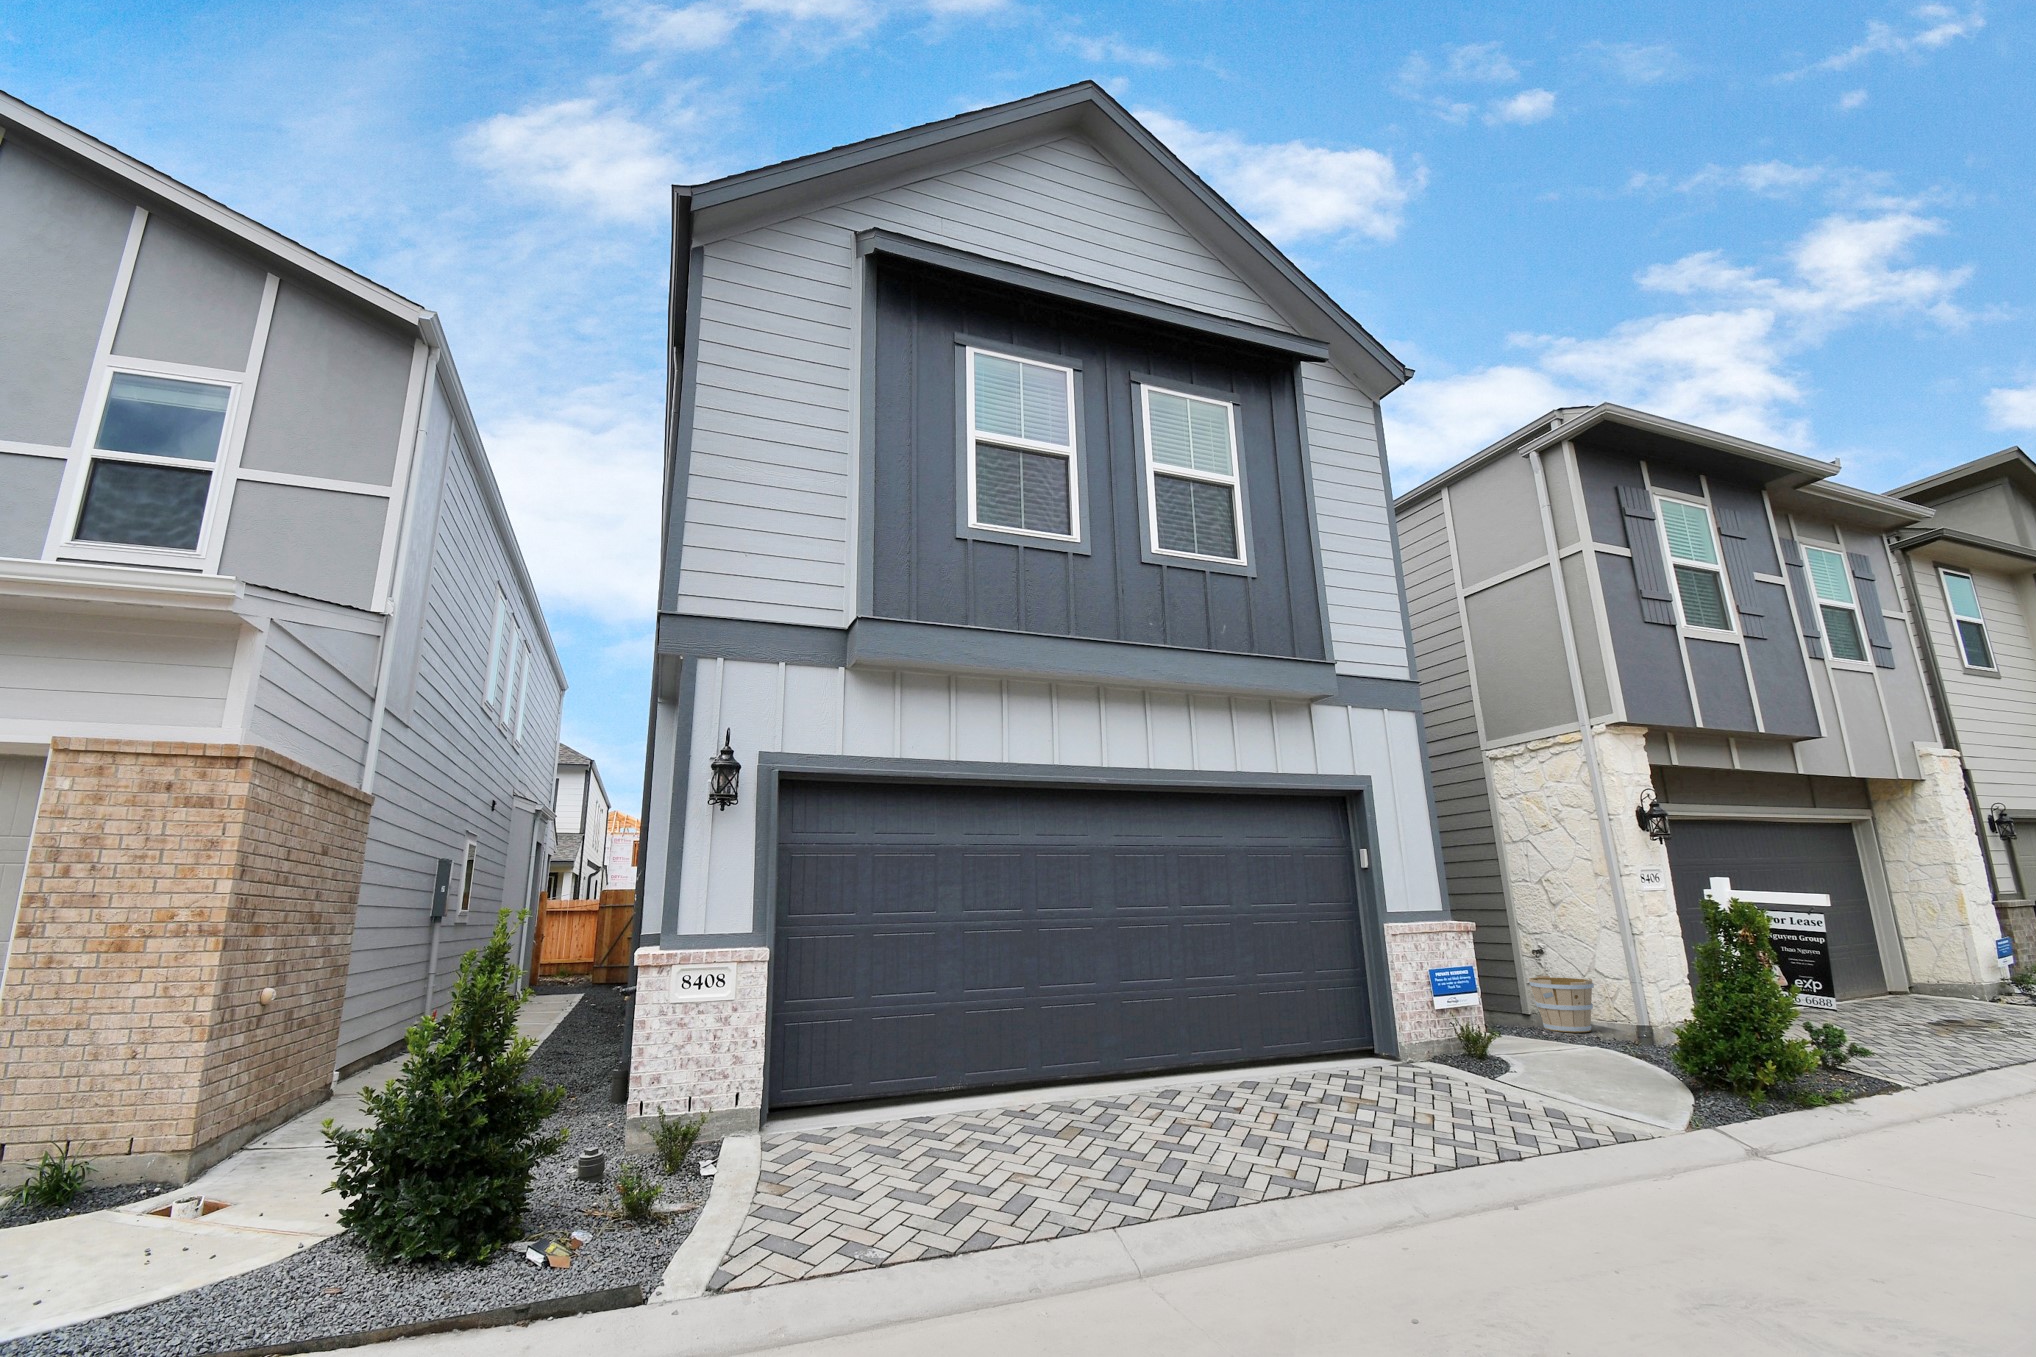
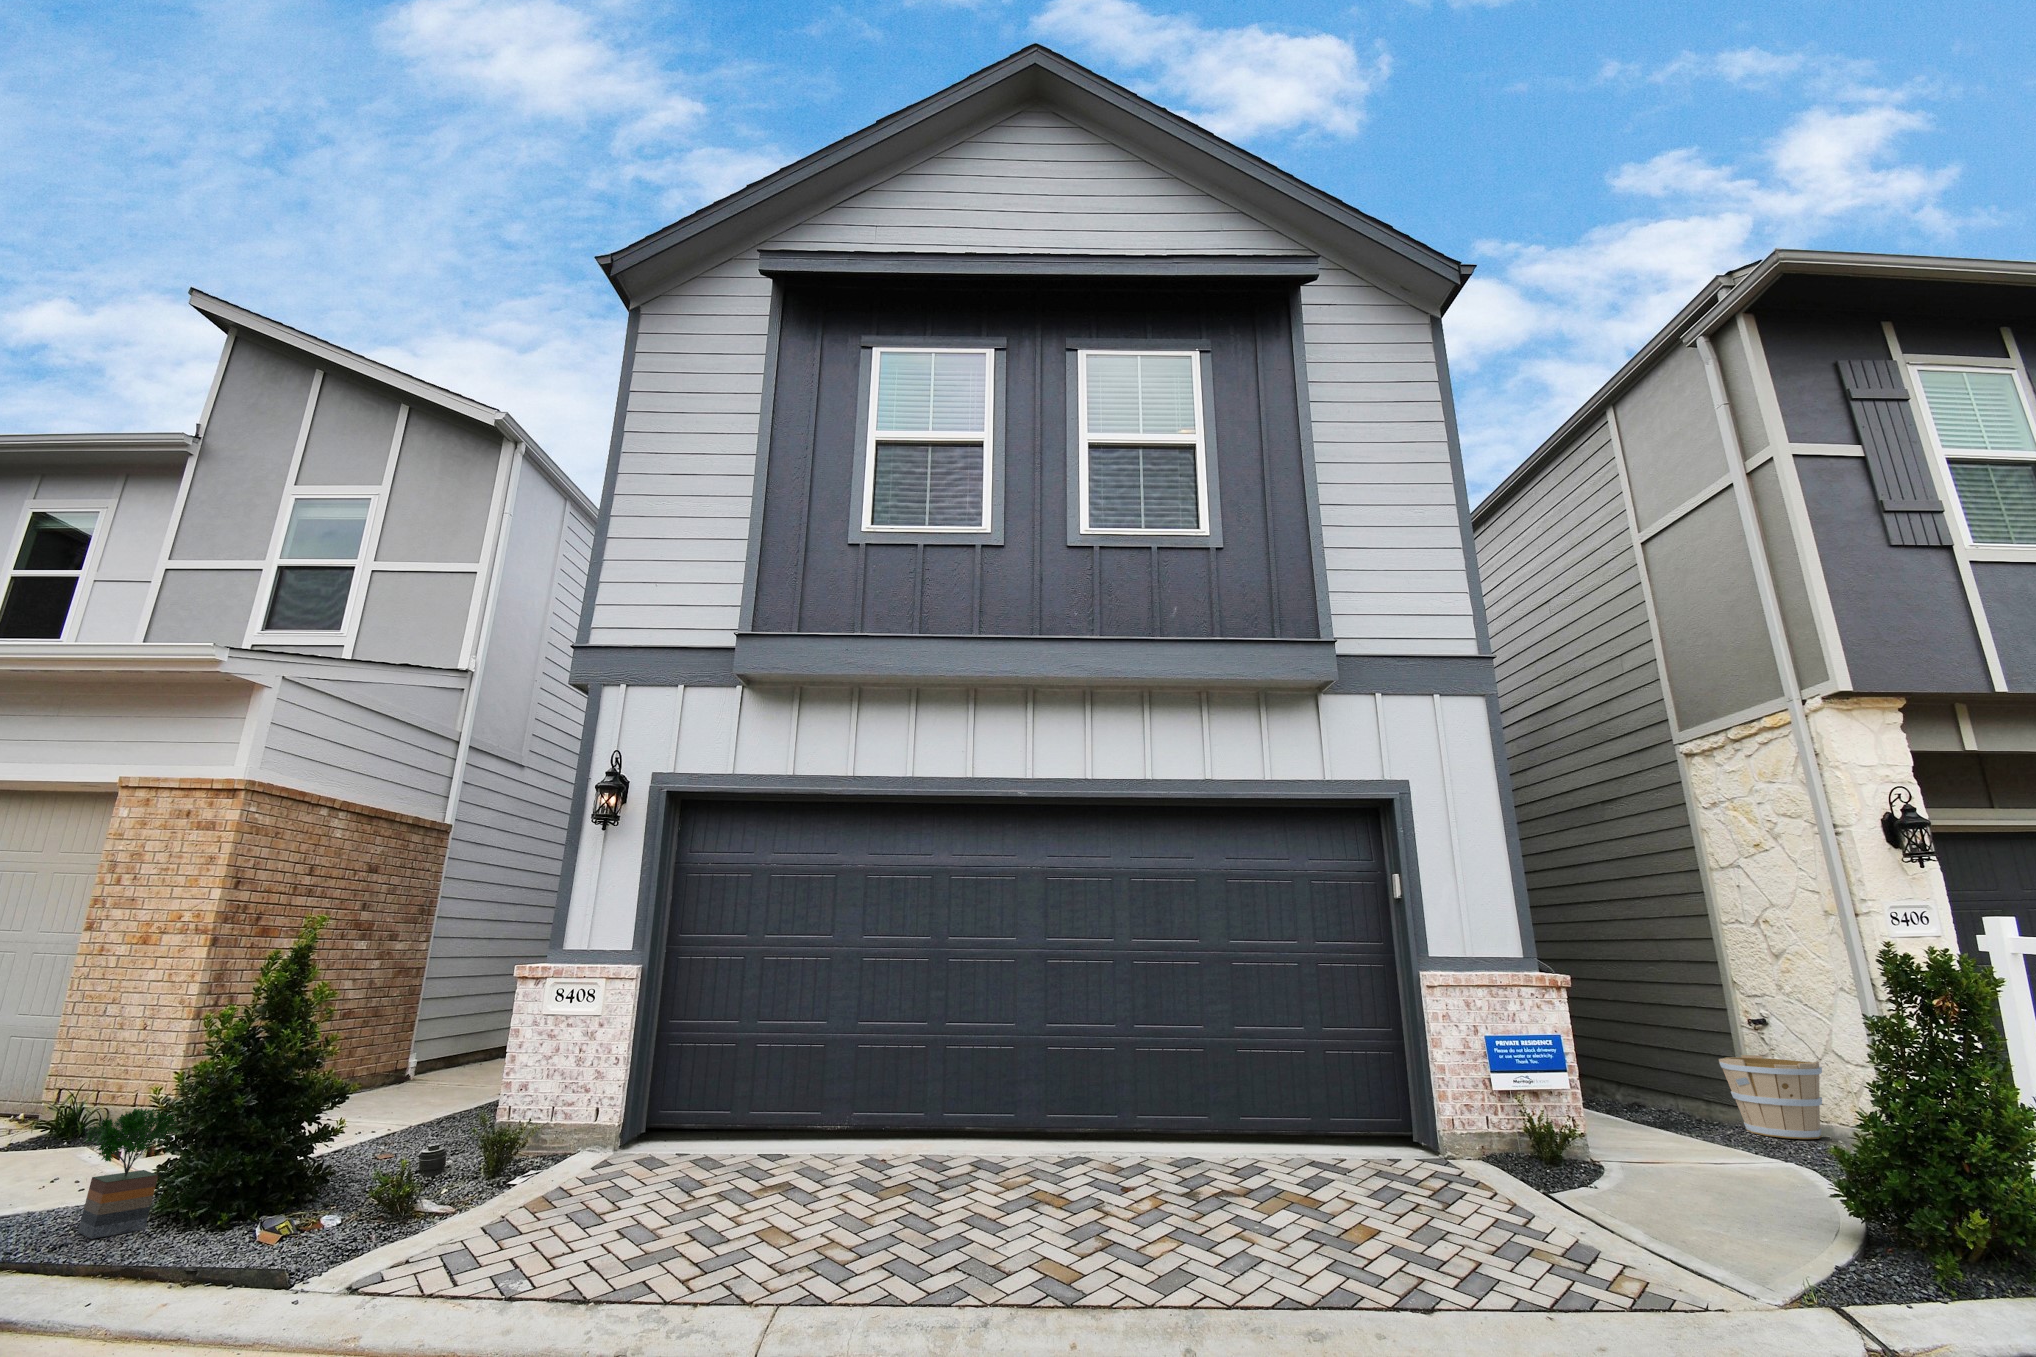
potted tree: none [288,1144,404,1299] -> present [78,1108,180,1239]

